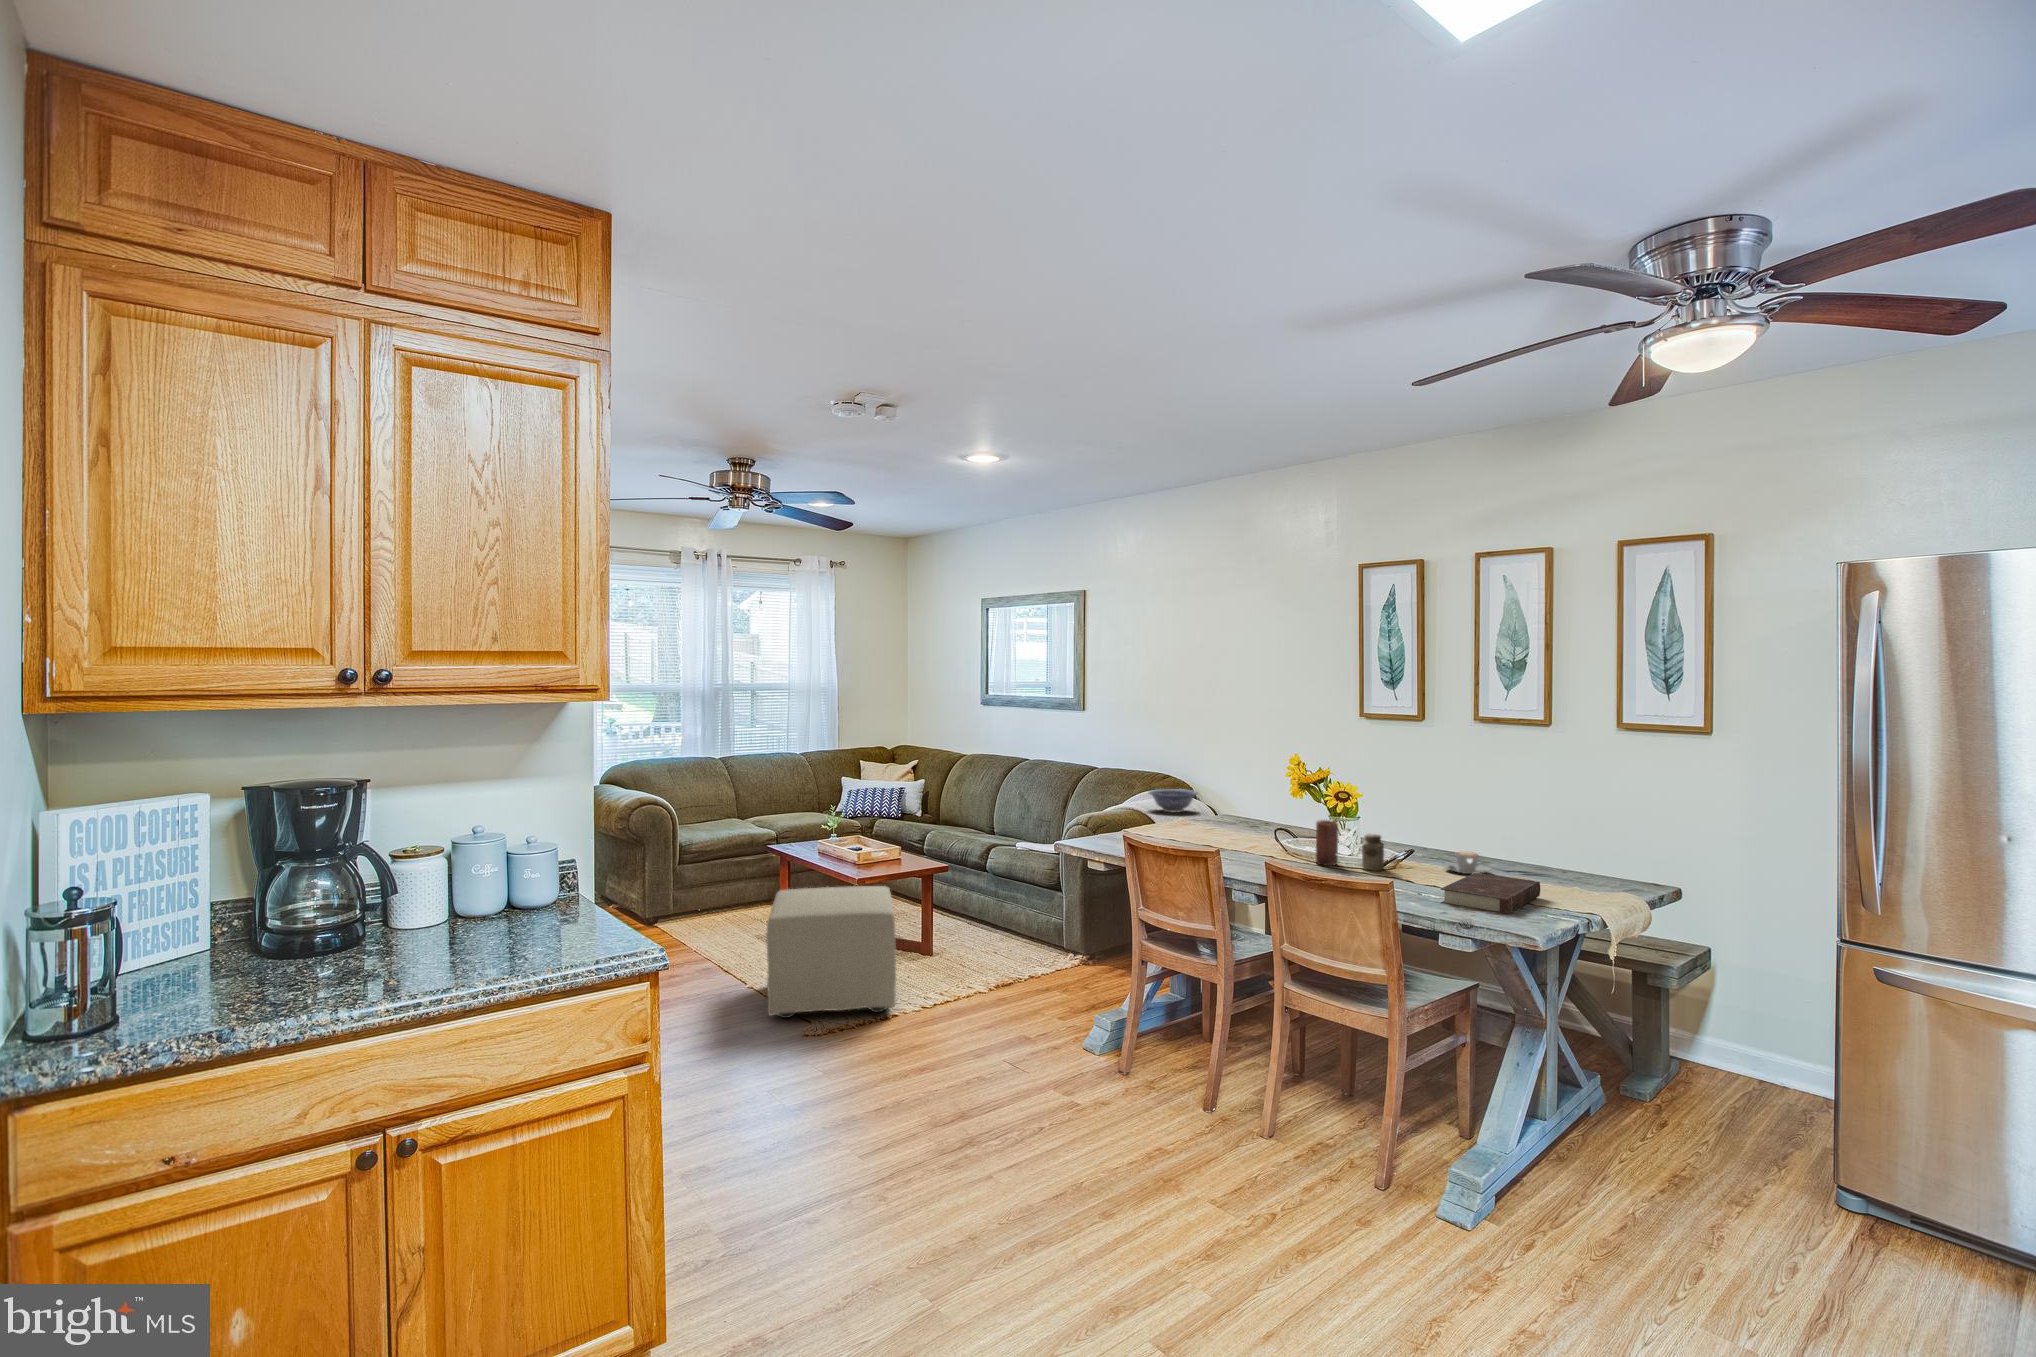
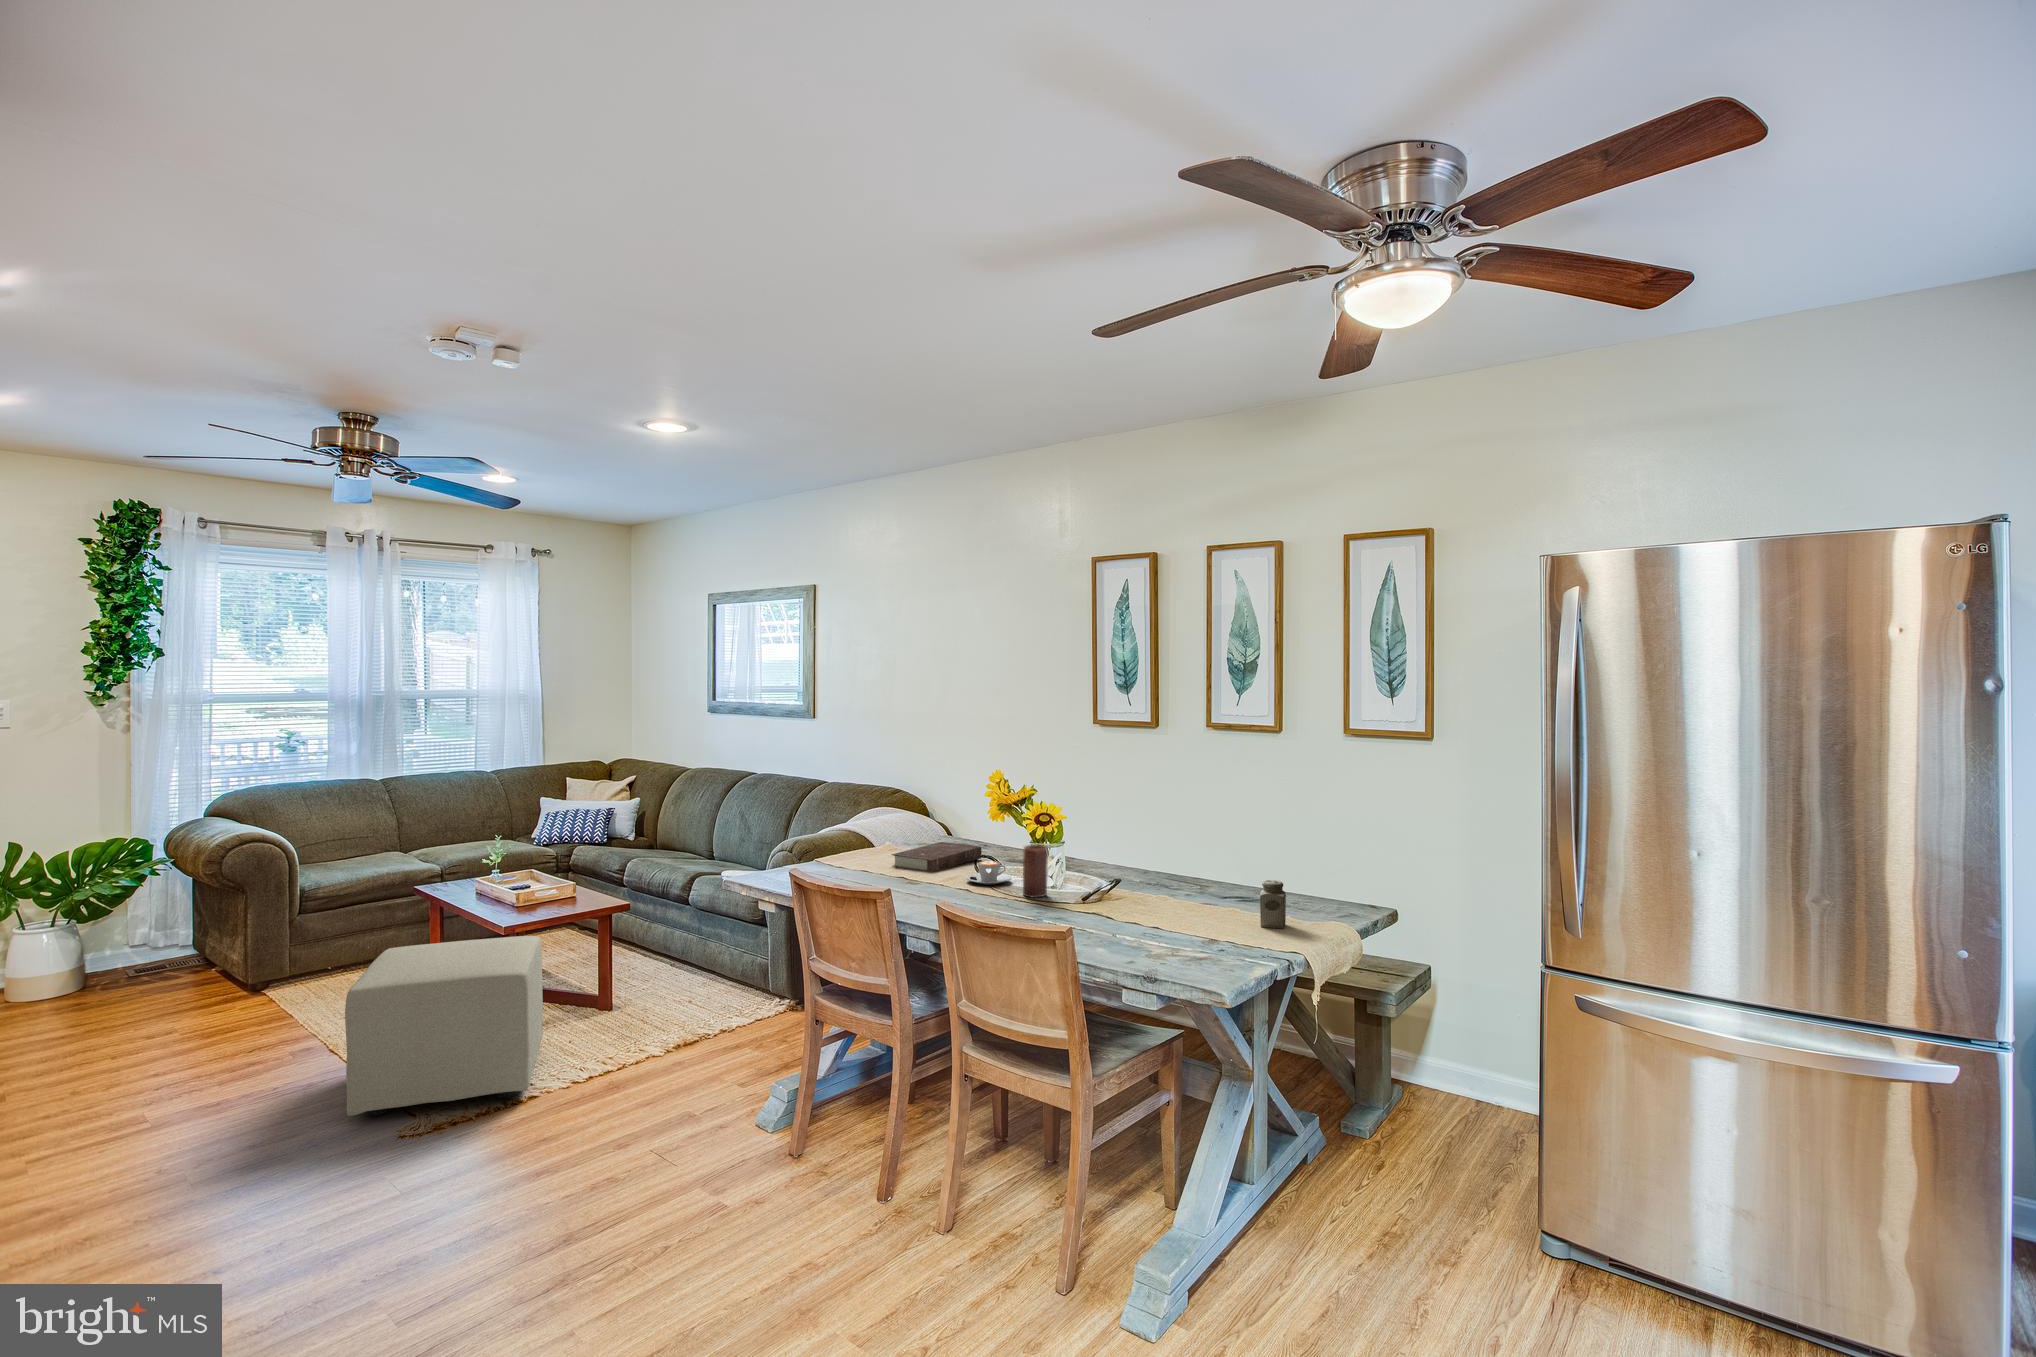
decorative bowl: present [1149,789,1198,812] -> none [873,806,929,833]
salt shaker: present [1362,834,1384,871] -> present [1260,880,1286,929]
coffee cup: present [1444,852,1491,874] -> present [966,861,1012,884]
book: present [1441,873,1540,914] -> present [892,842,982,872]

